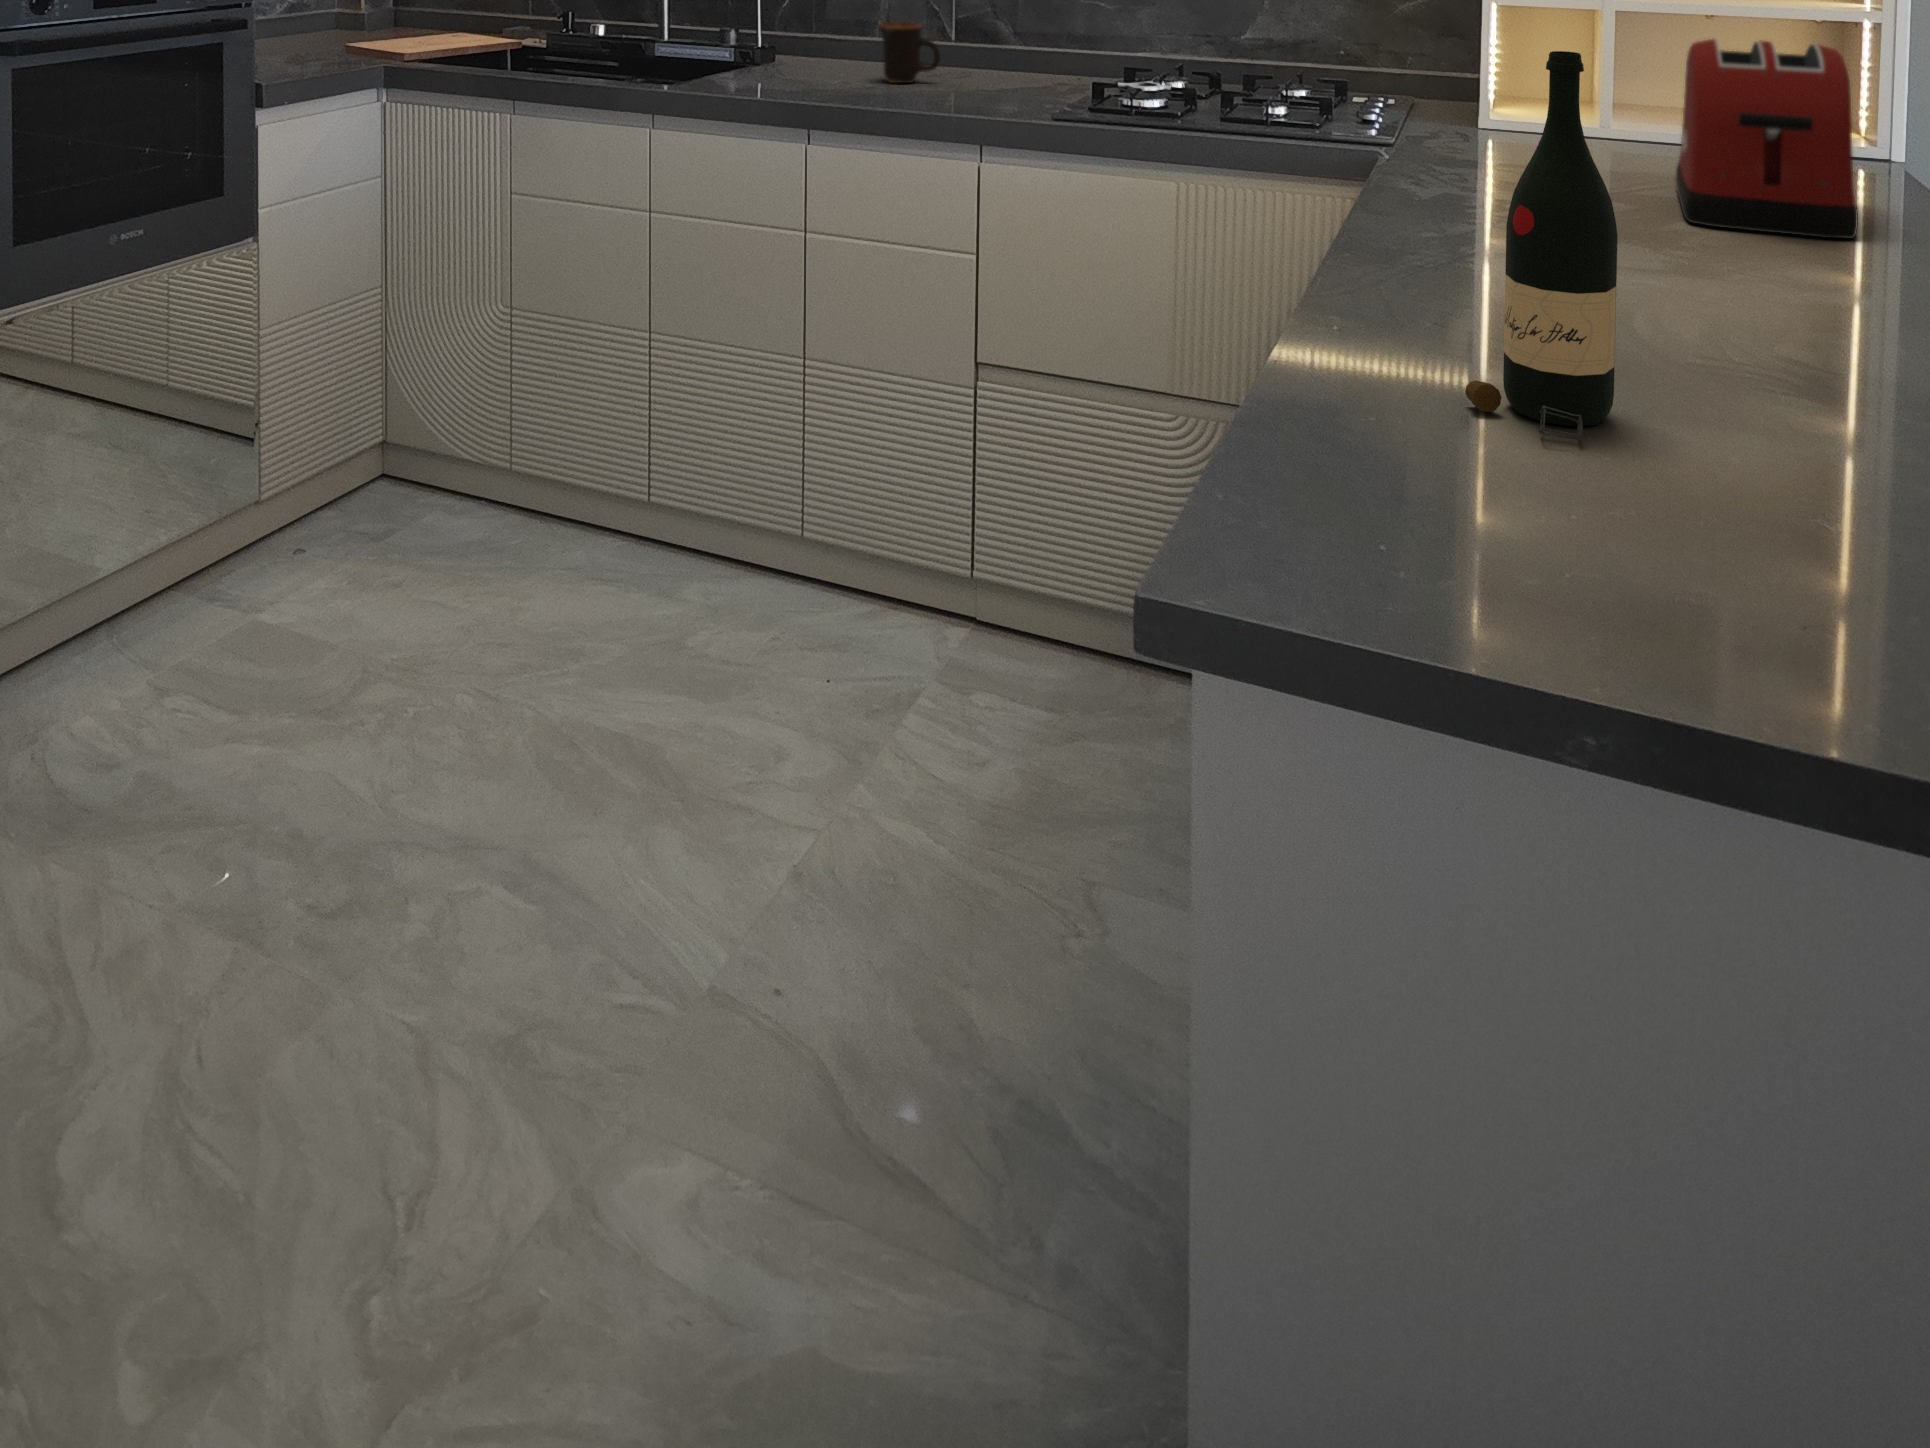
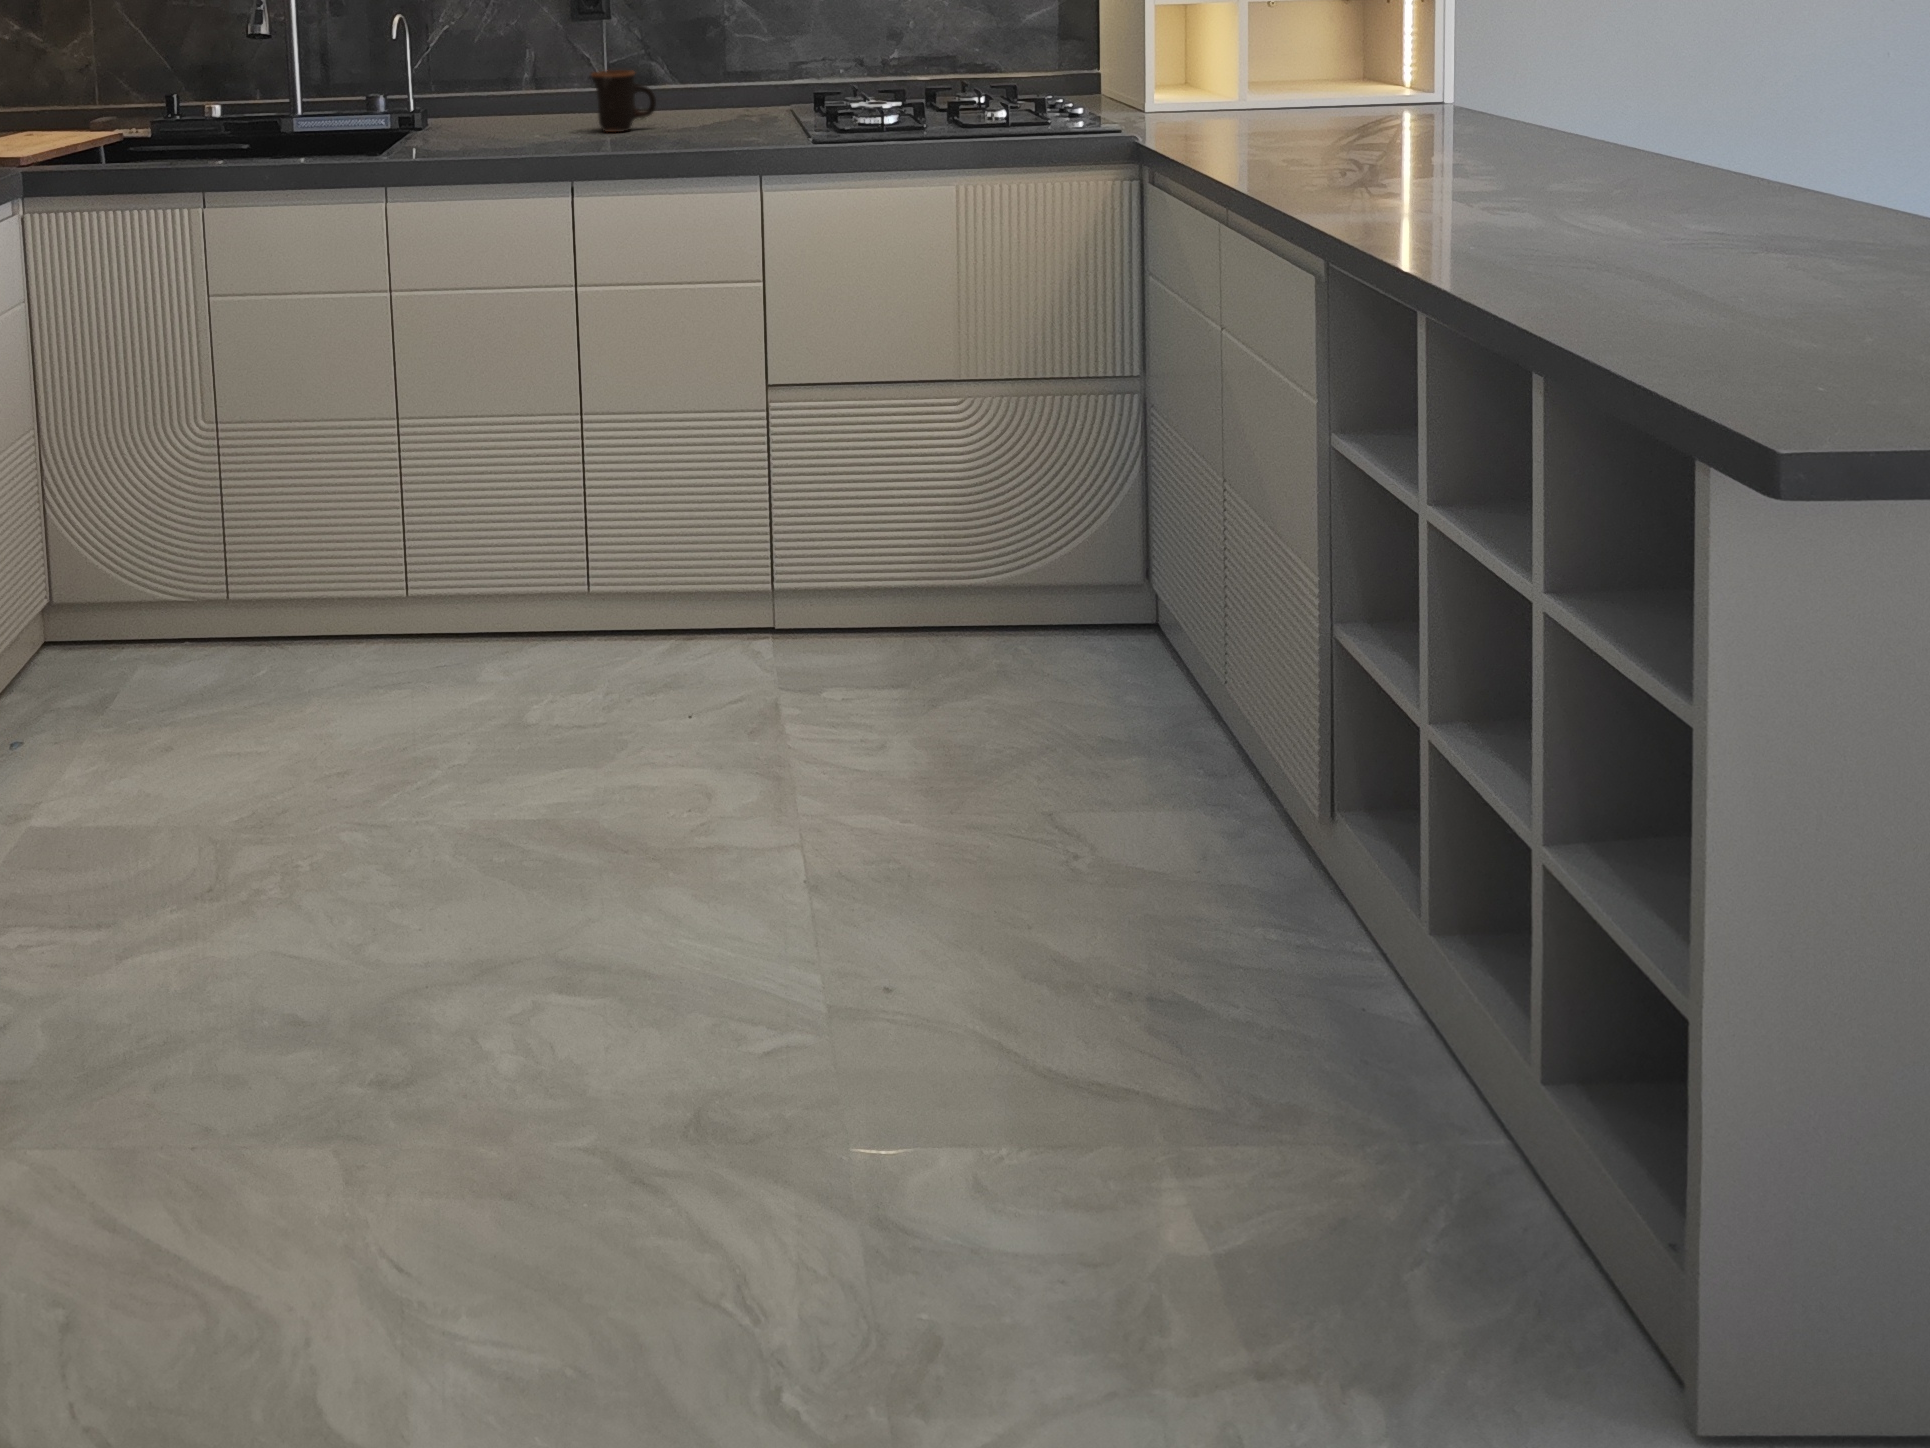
toaster: present [1676,39,1858,239] -> none [1418,11,1611,164]
wine bottle: present [1465,51,1618,442] -> none [1658,4,1788,309]

